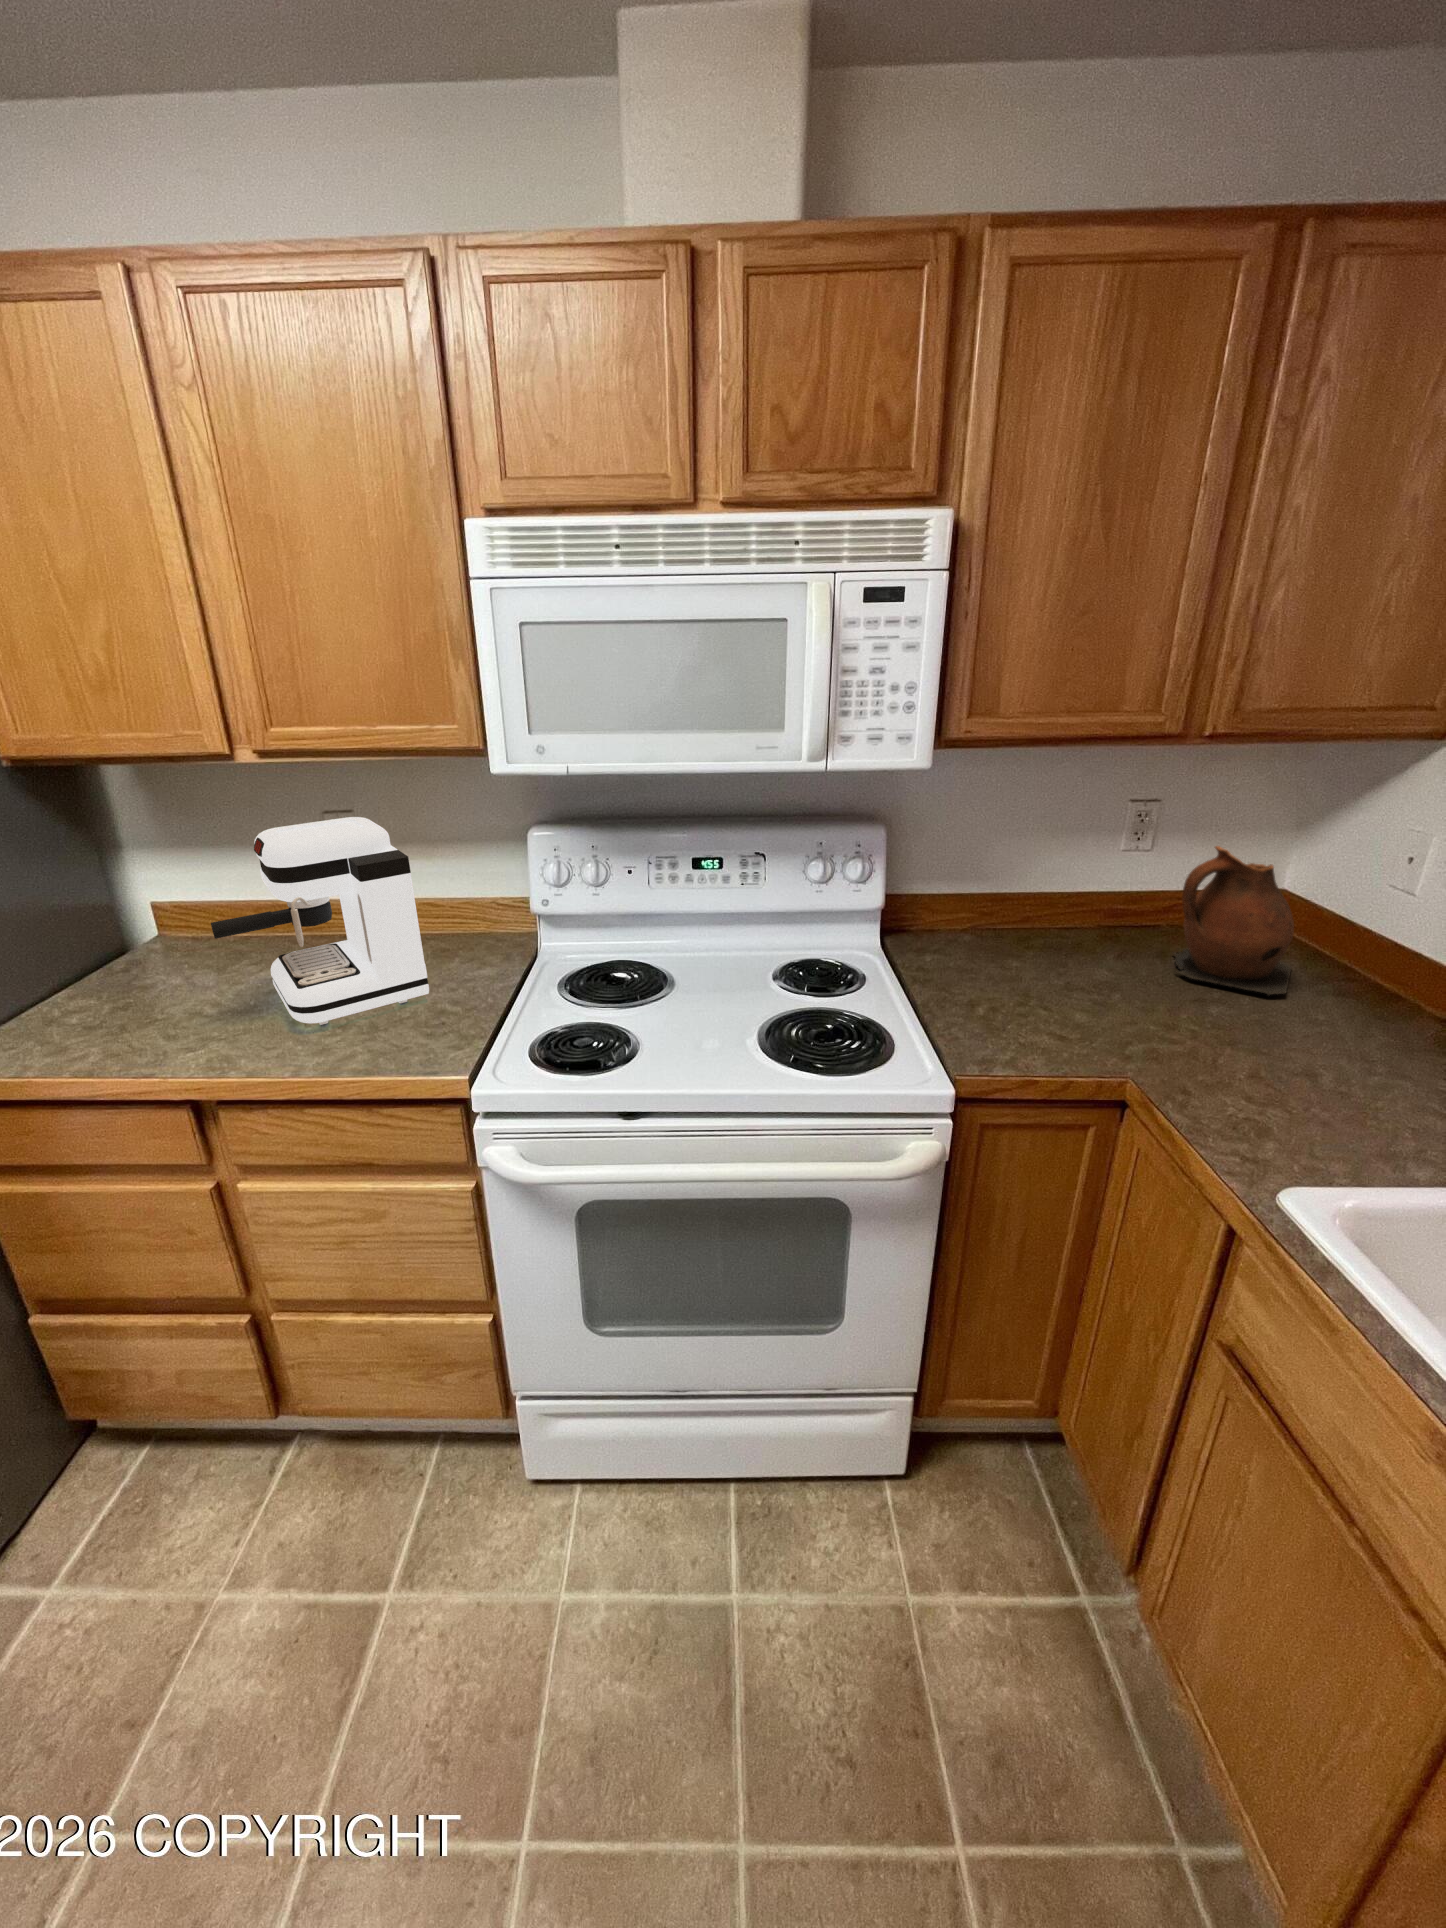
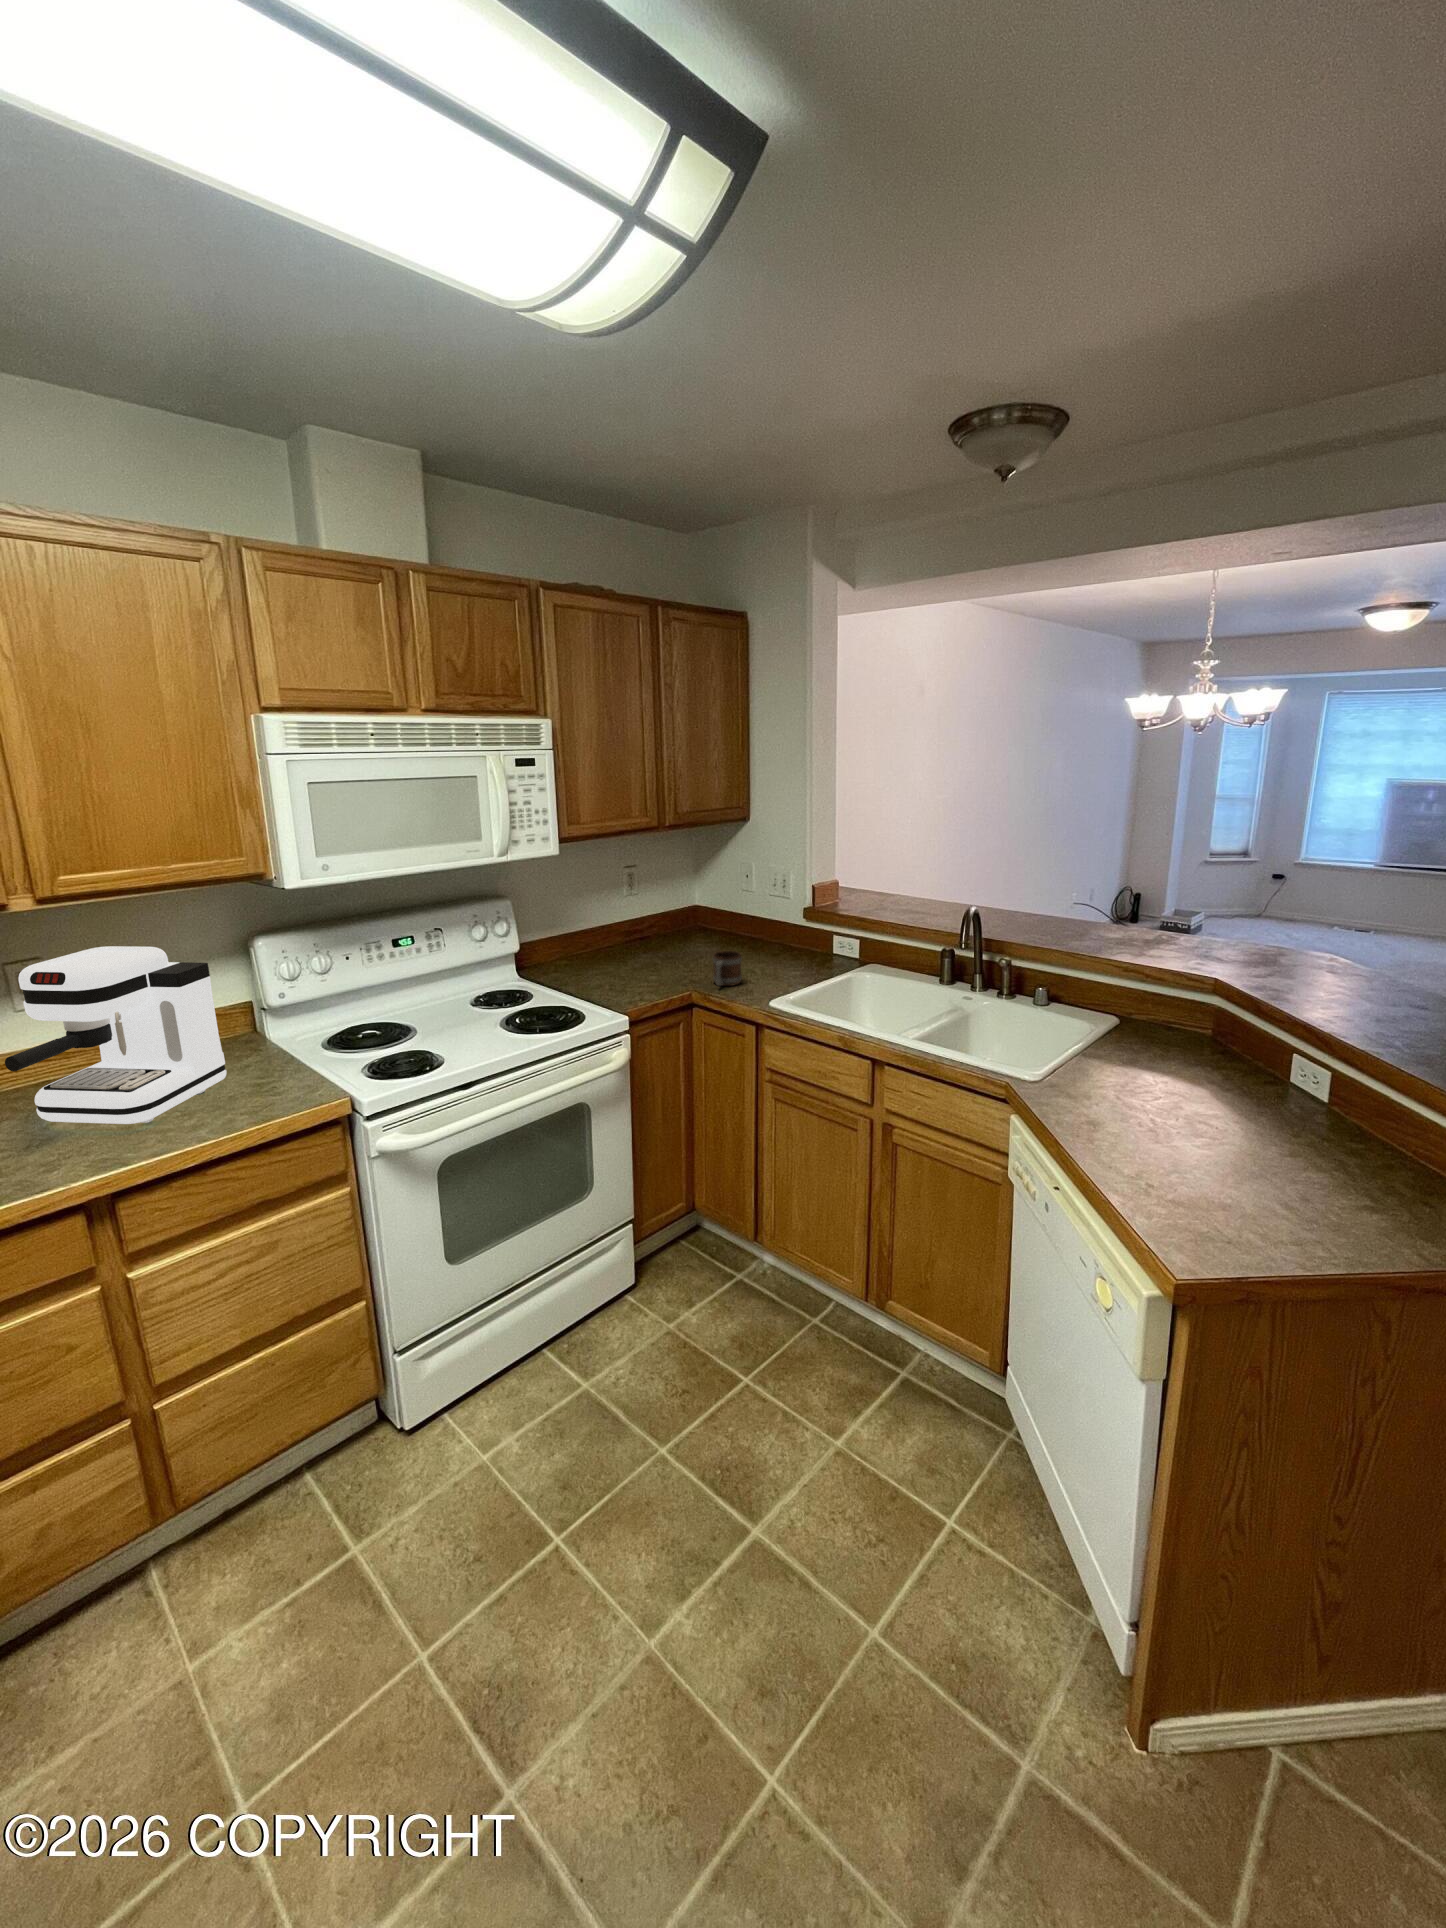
ceramic pitcher: present [1175,846,1294,996] -> none [665,885,722,955]
mug: none [1190,1008,1281,1090] -> present [713,951,742,986]

